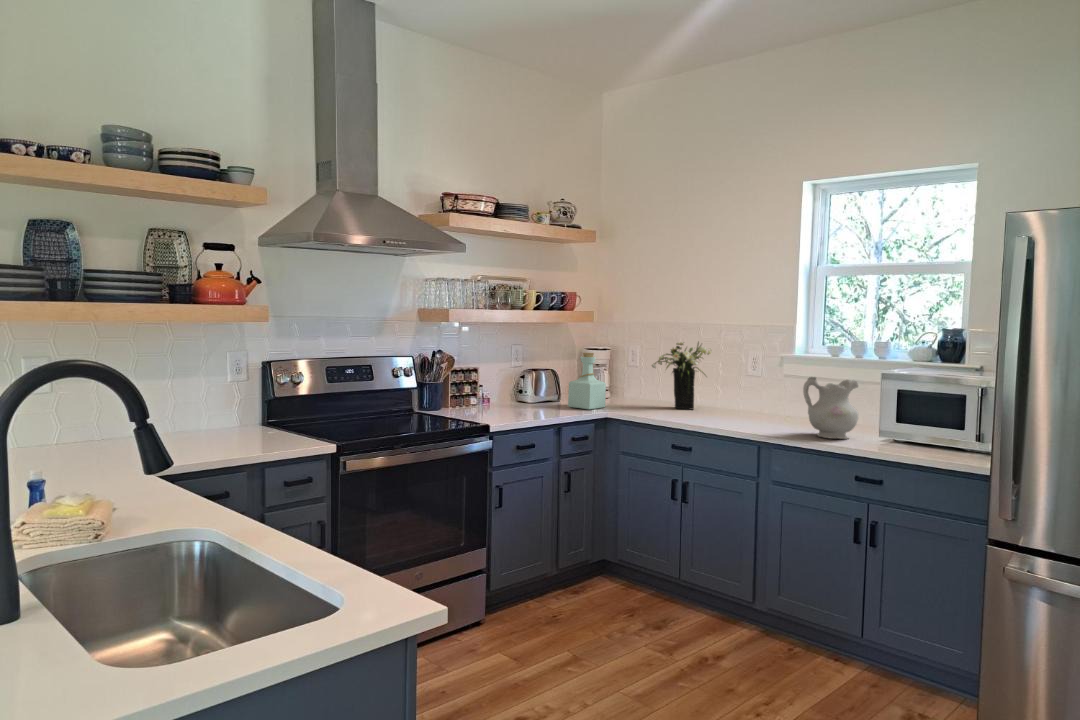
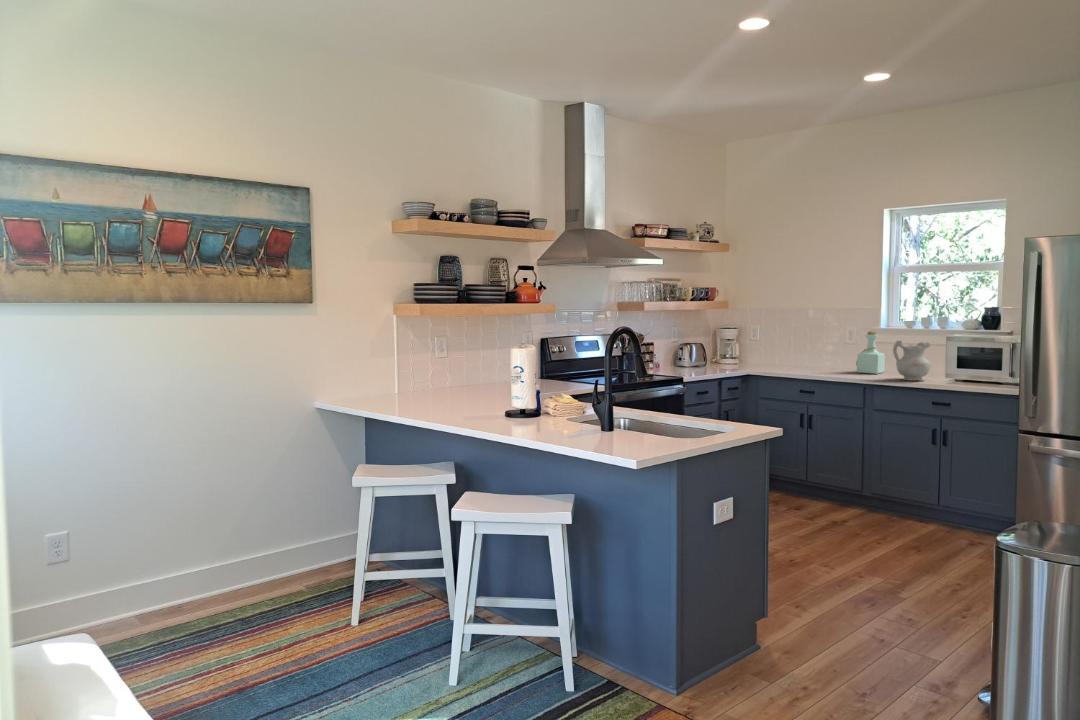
flower arrangement: present [652,342,711,409] -> none [776,320,819,368]
bottle: present [568,353,606,410] -> present [856,332,885,374]

